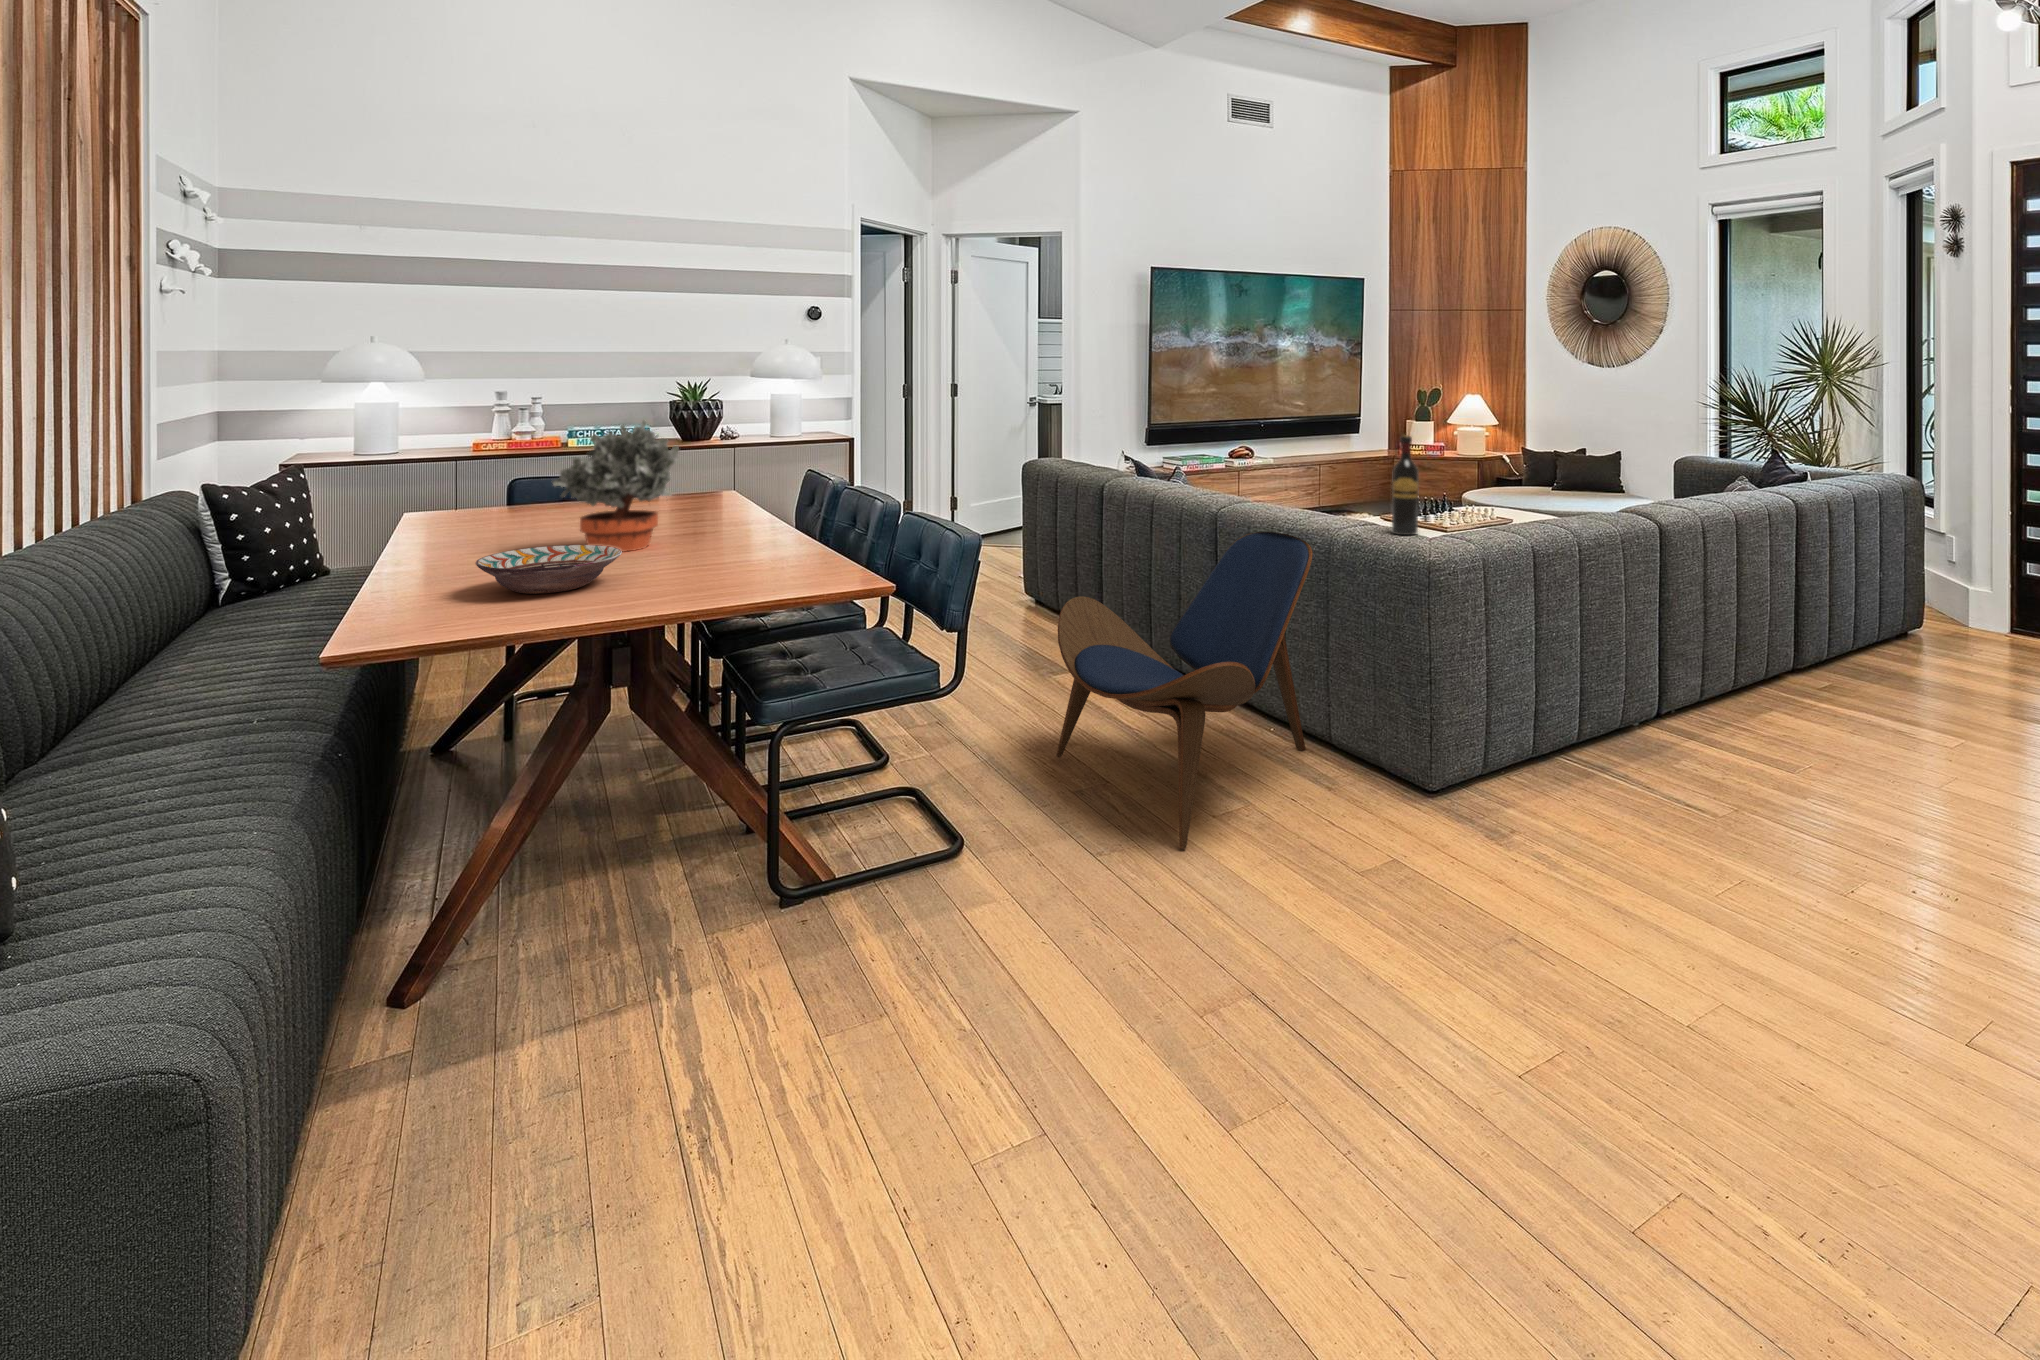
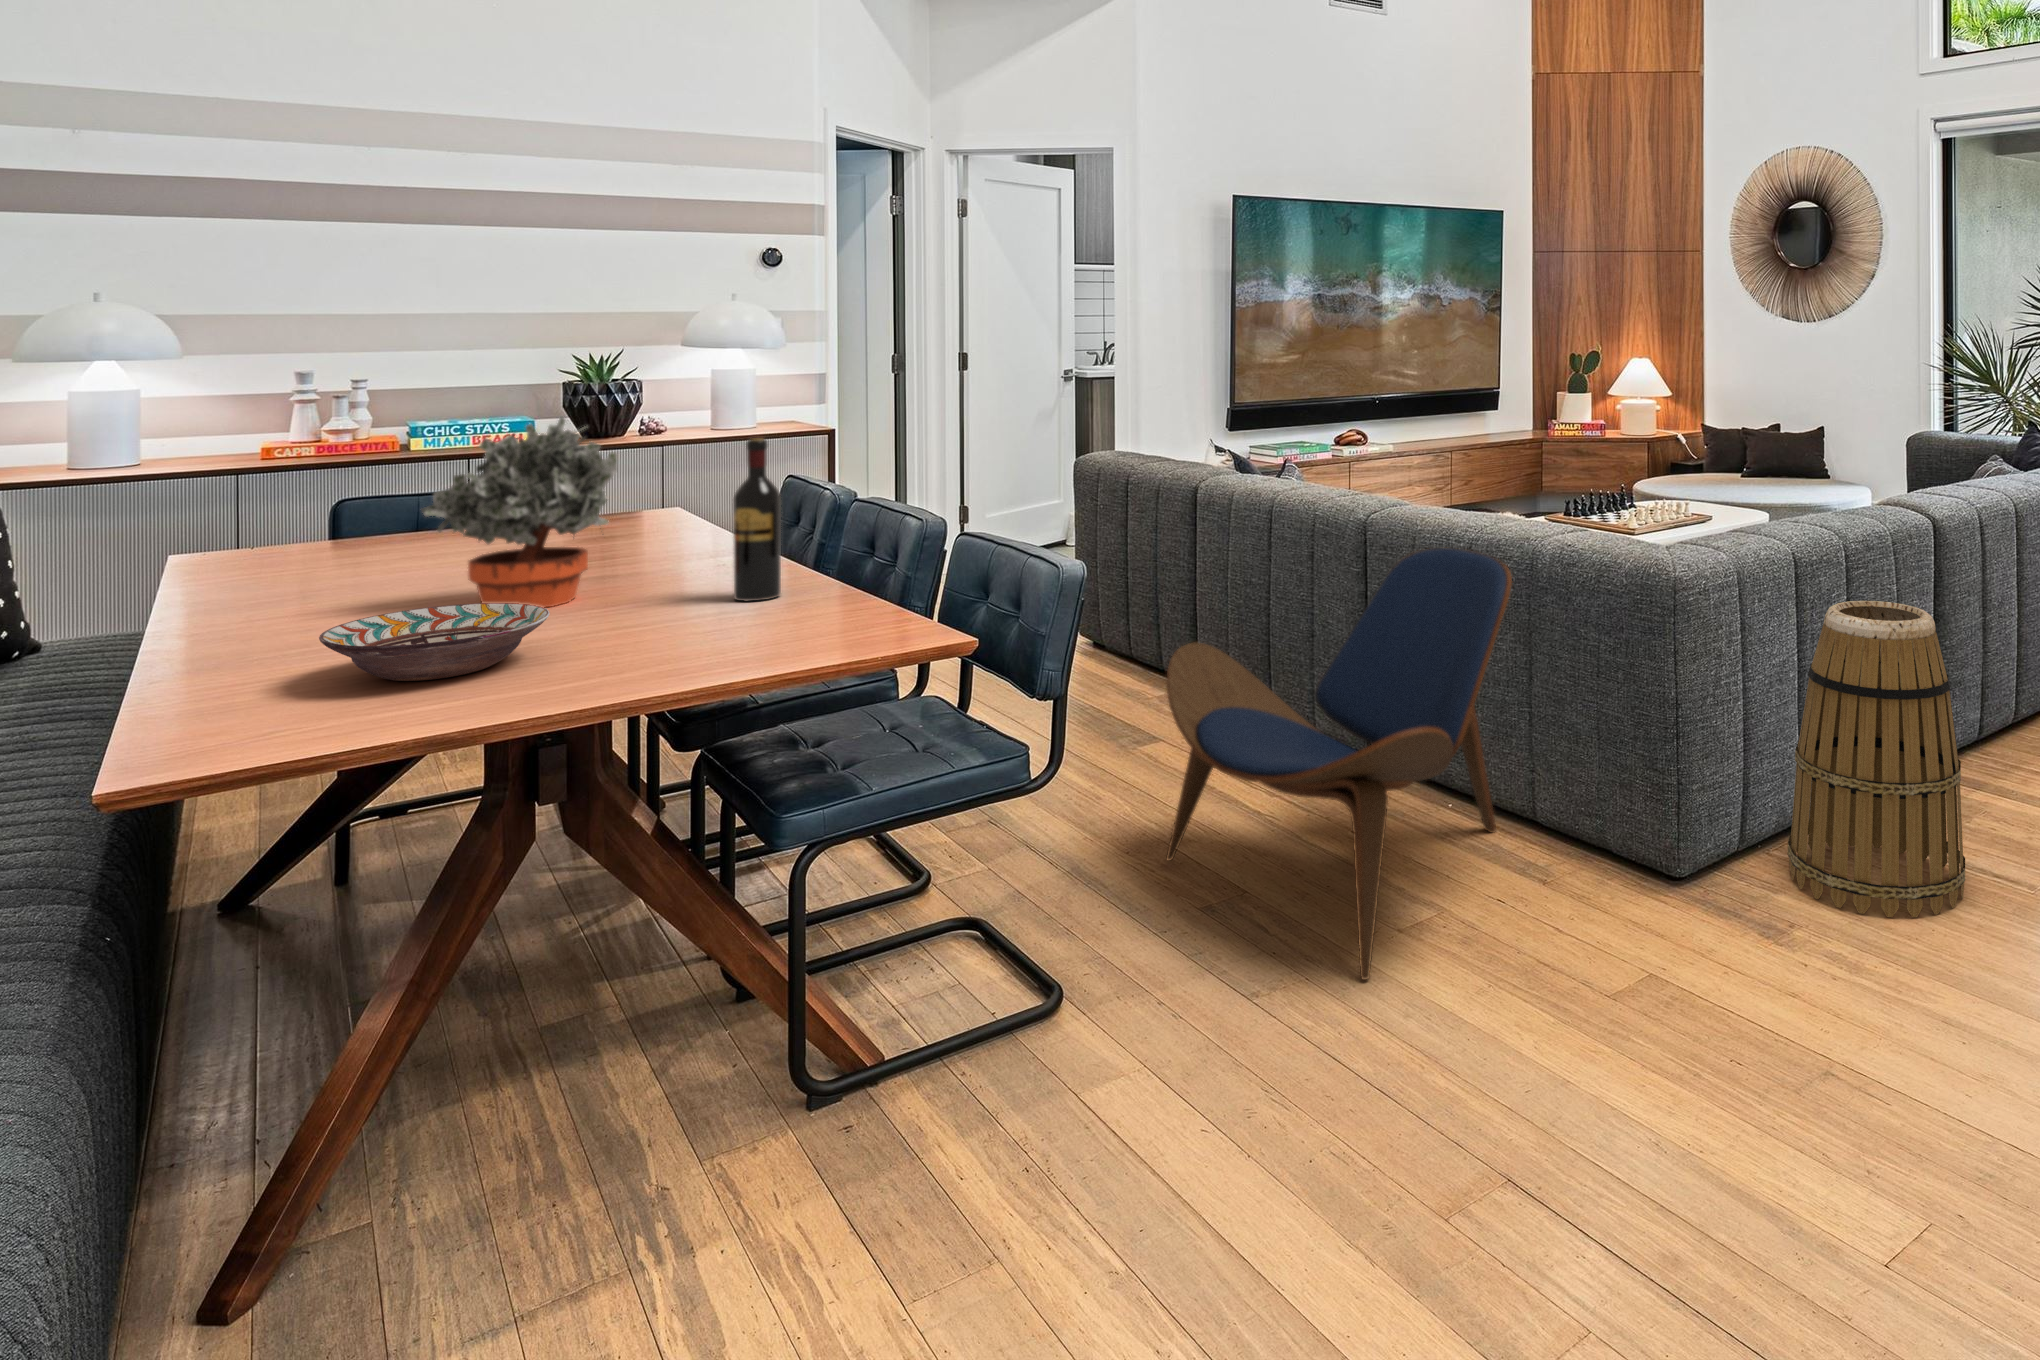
wine bottle: present [1392,435,1419,535] -> present [733,438,781,601]
basket: none [1524,582,1665,832] -> present [1787,601,1965,917]

